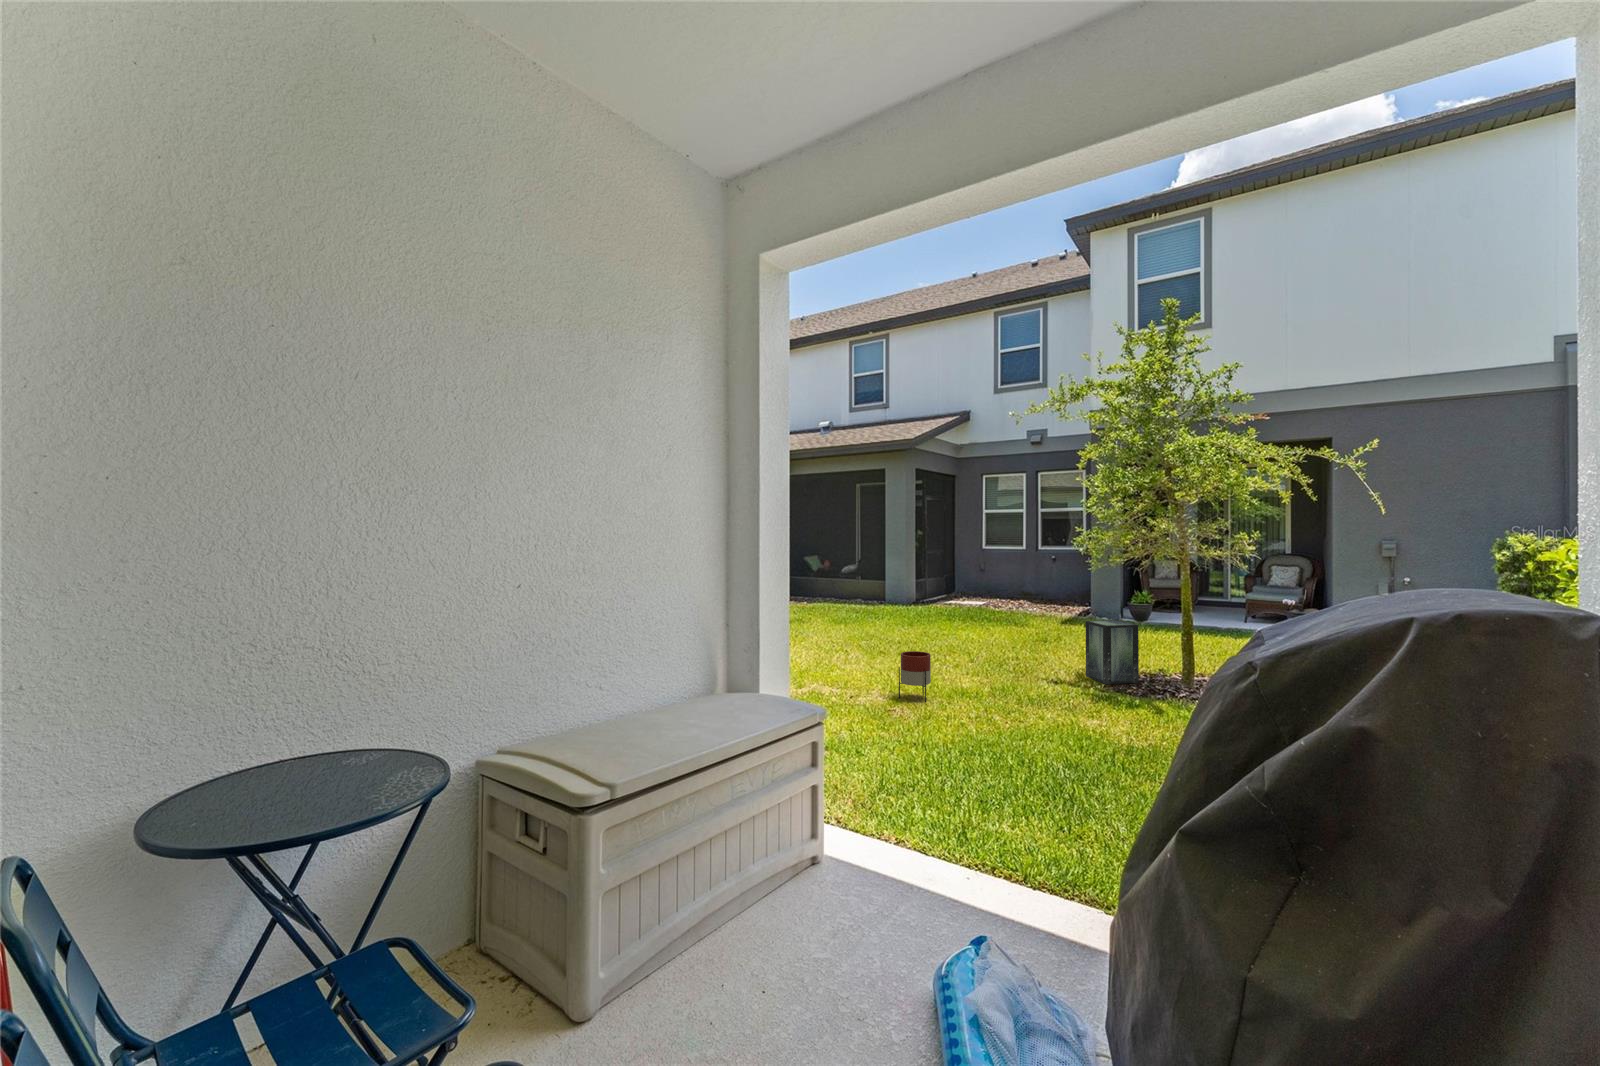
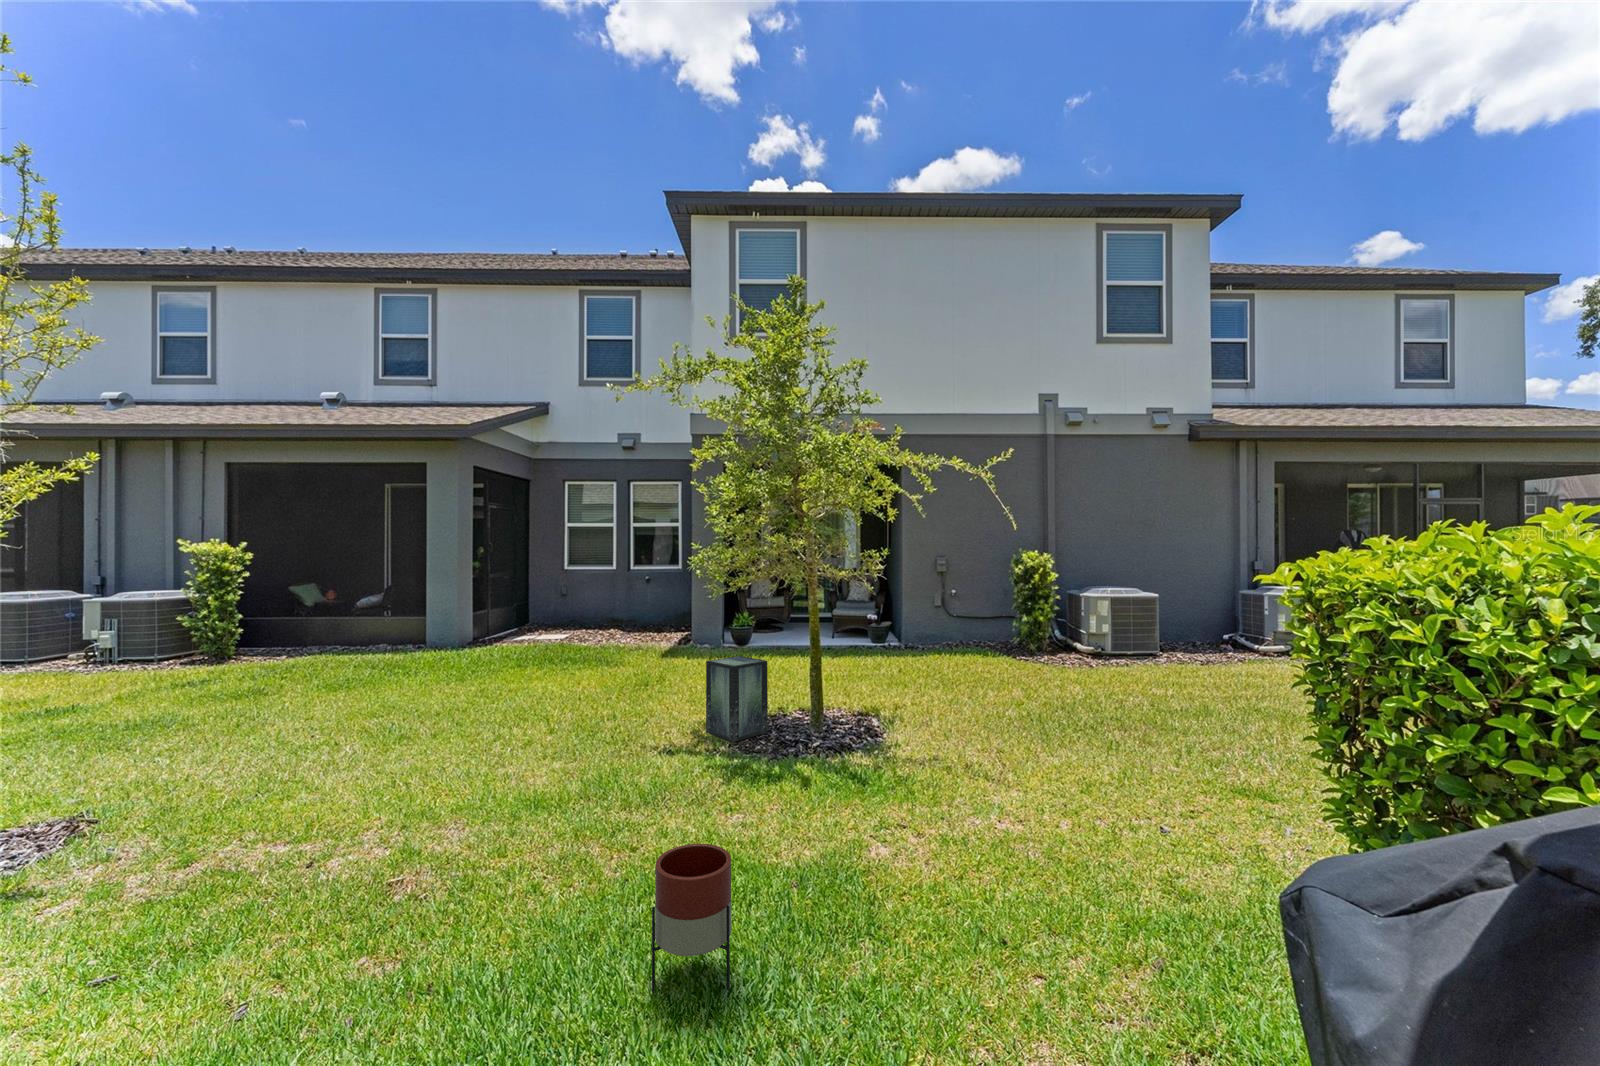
planter: present [899,651,931,702] -> present [652,844,732,991]

